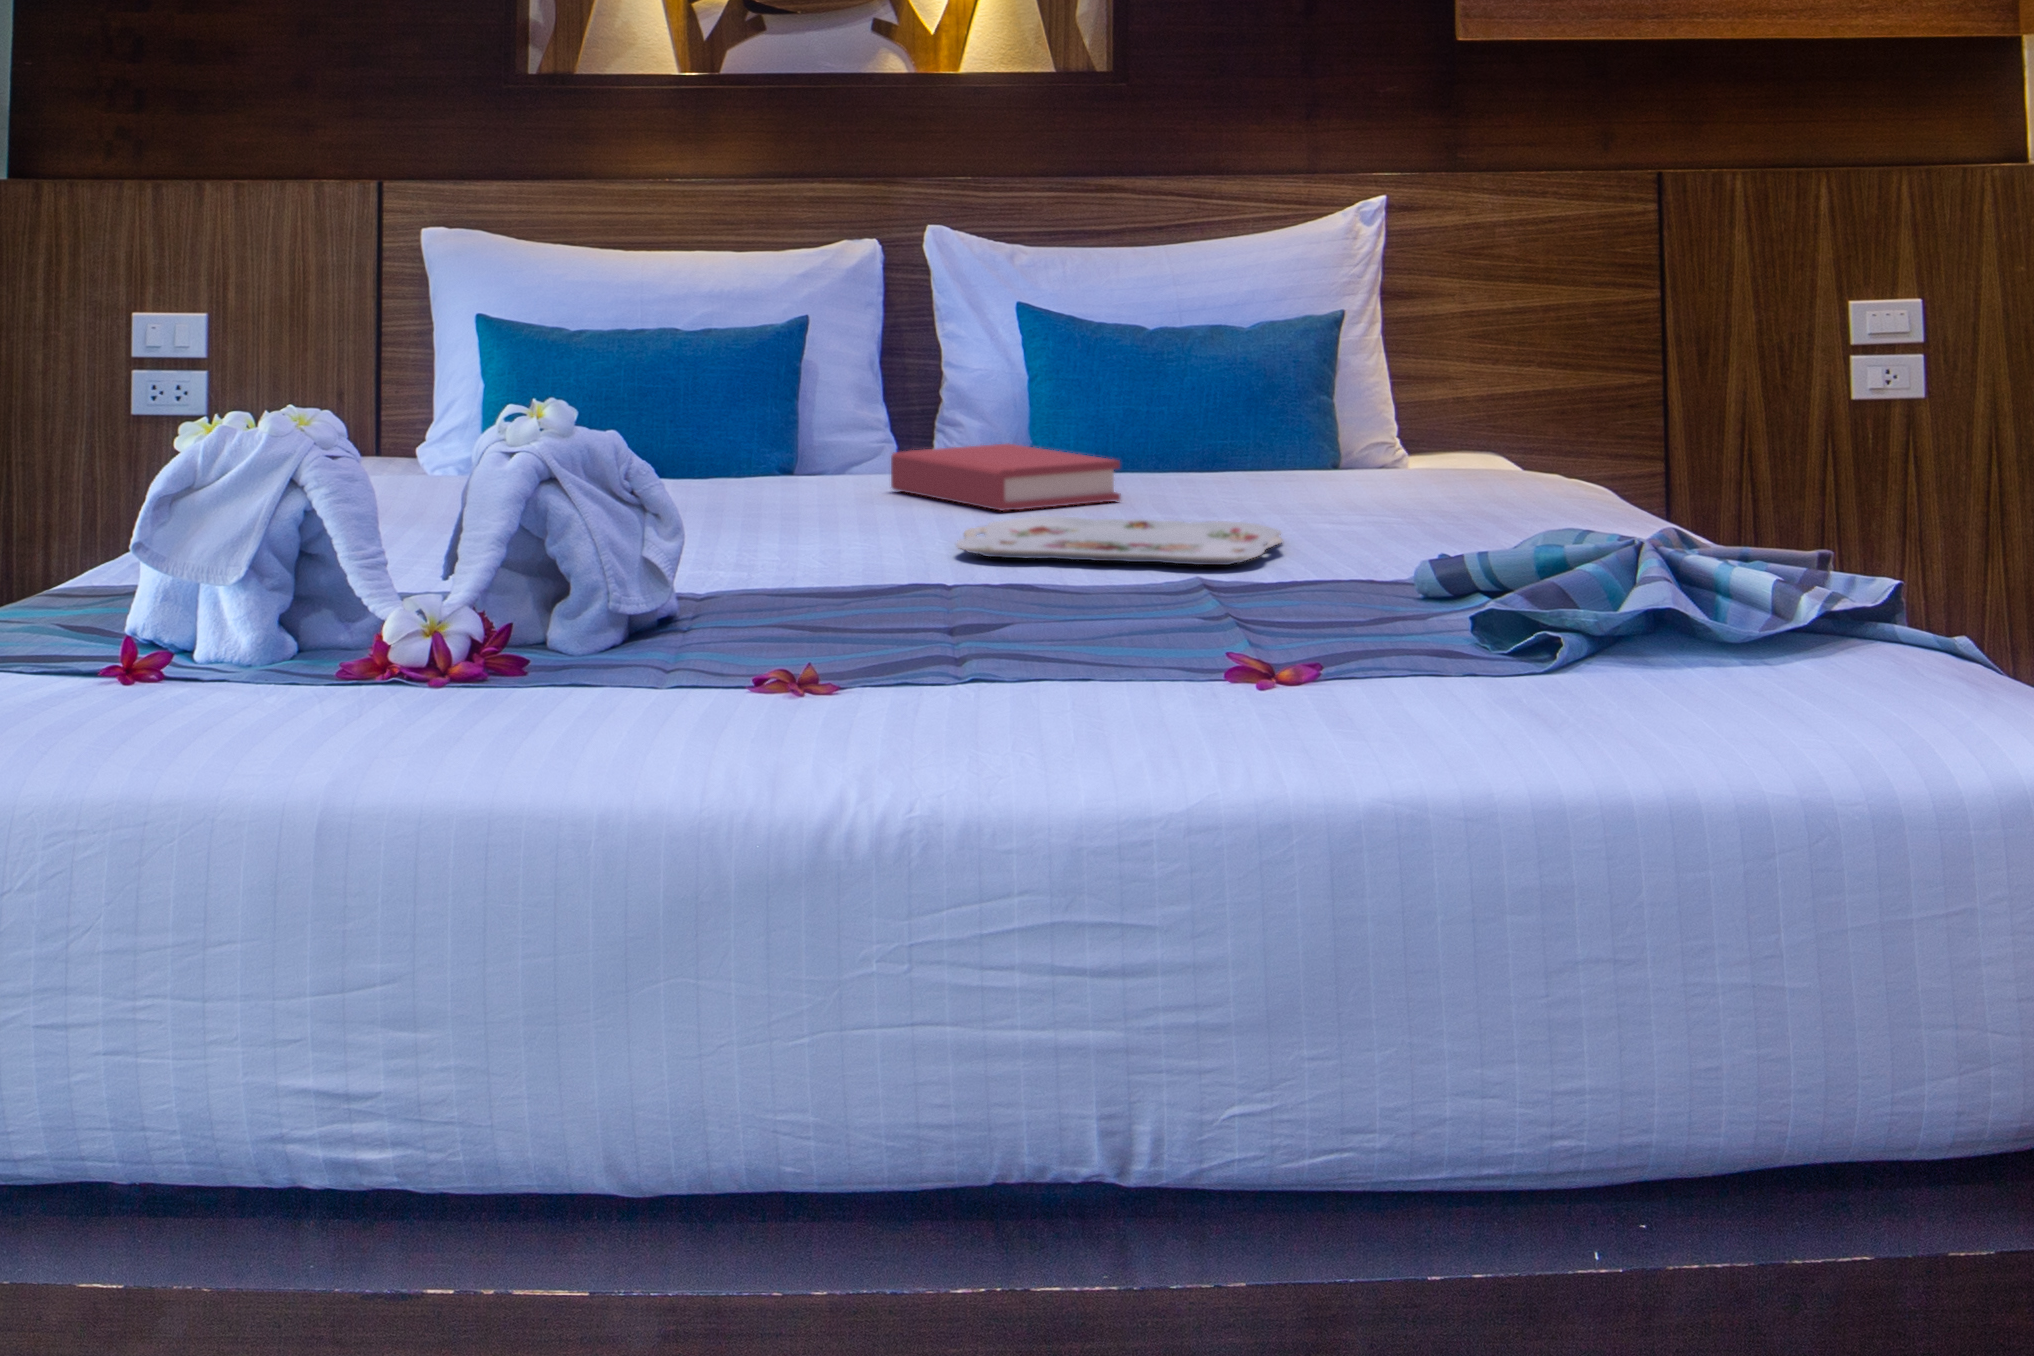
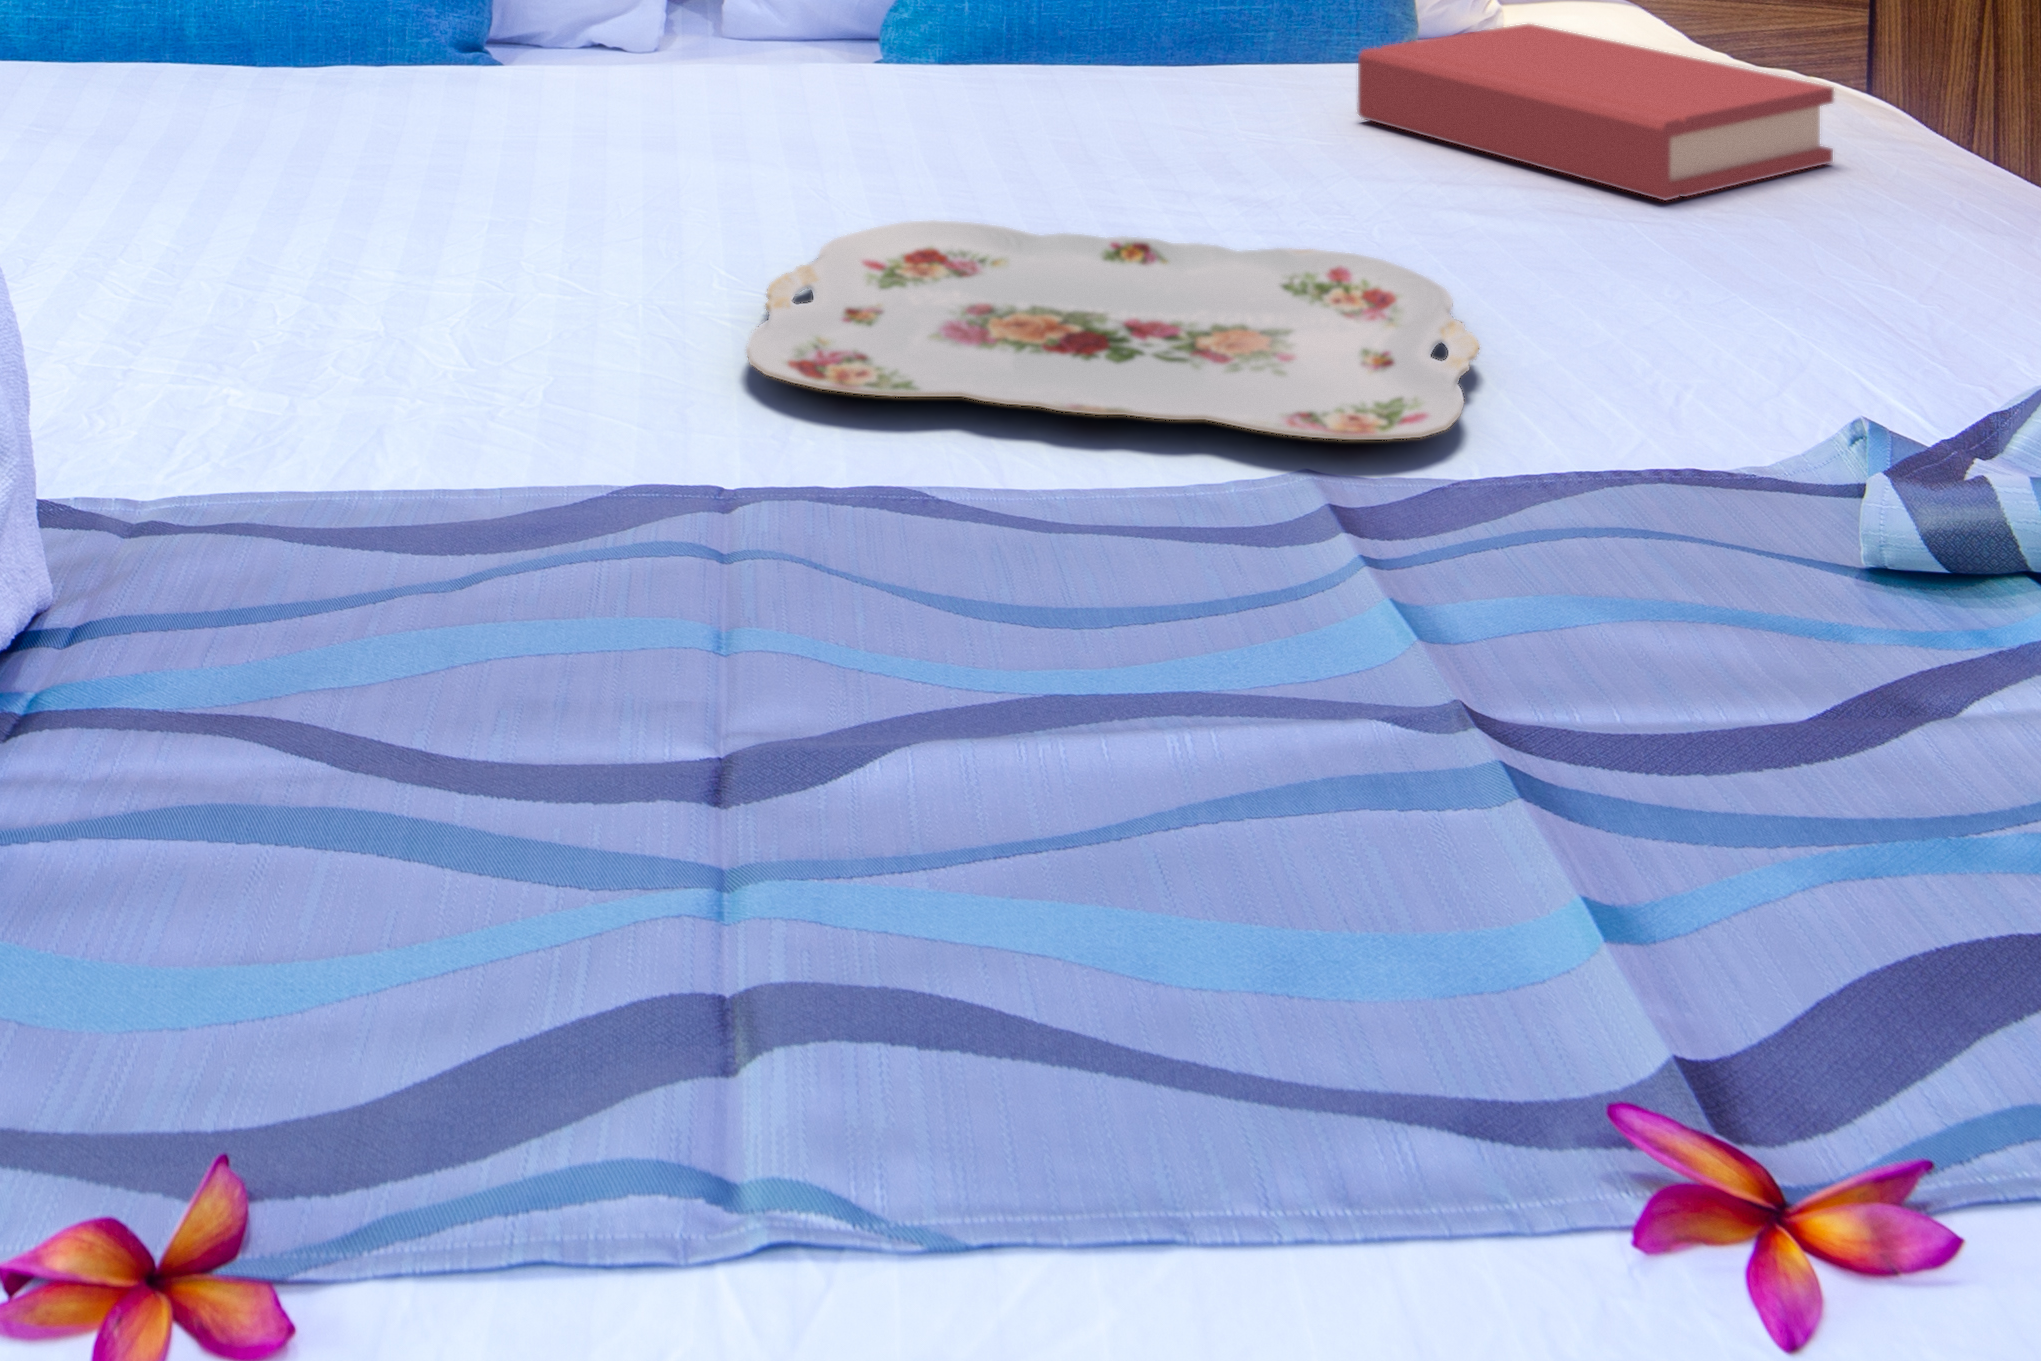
hardback book: present [891,444,1120,511] -> present [1357,24,1834,200]

